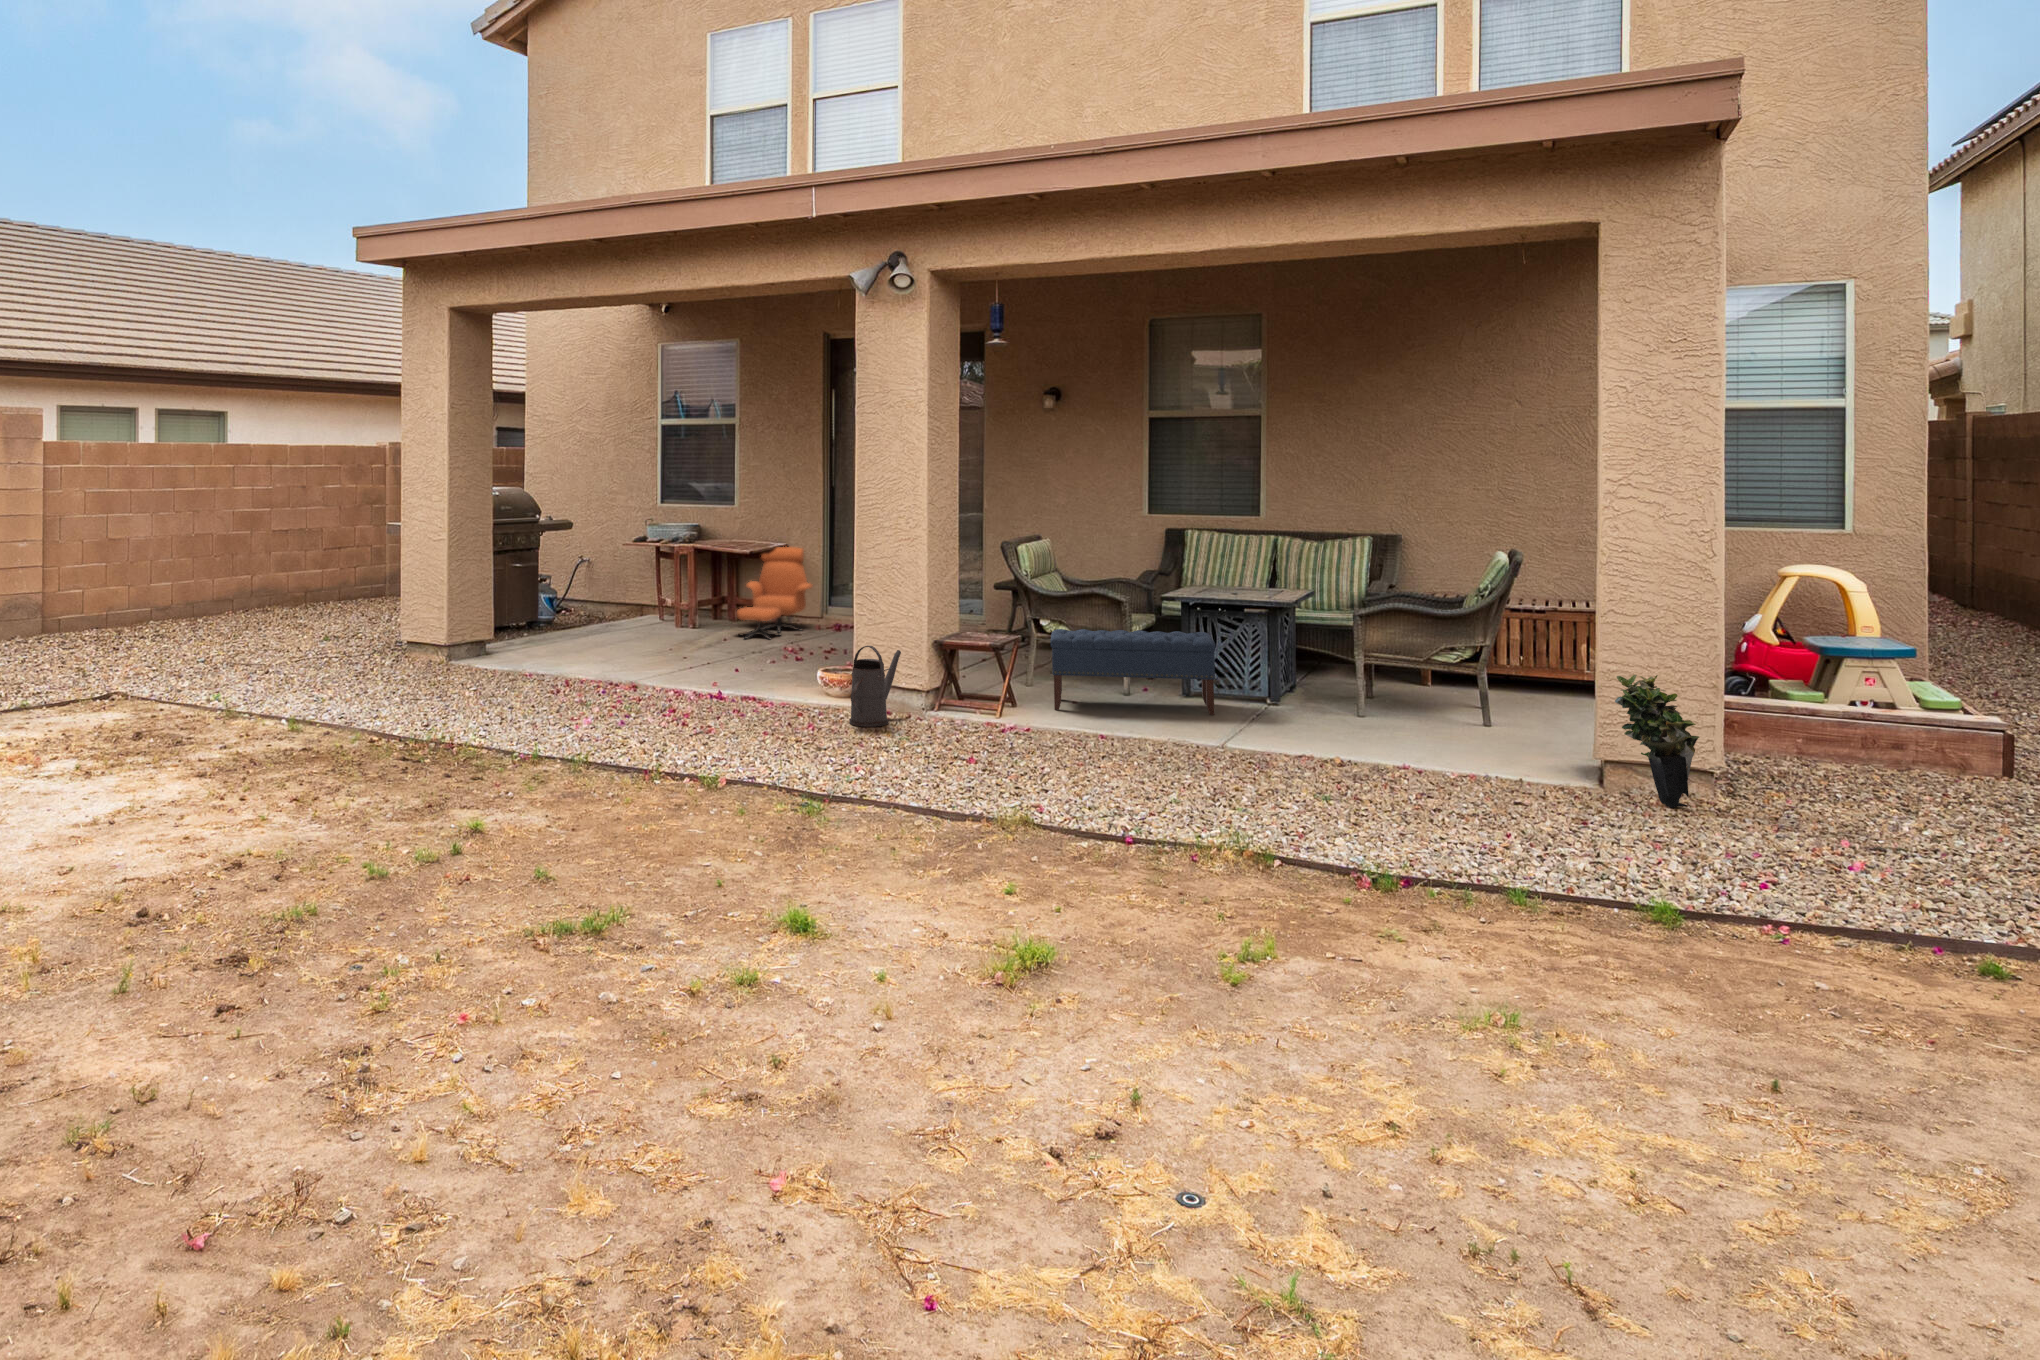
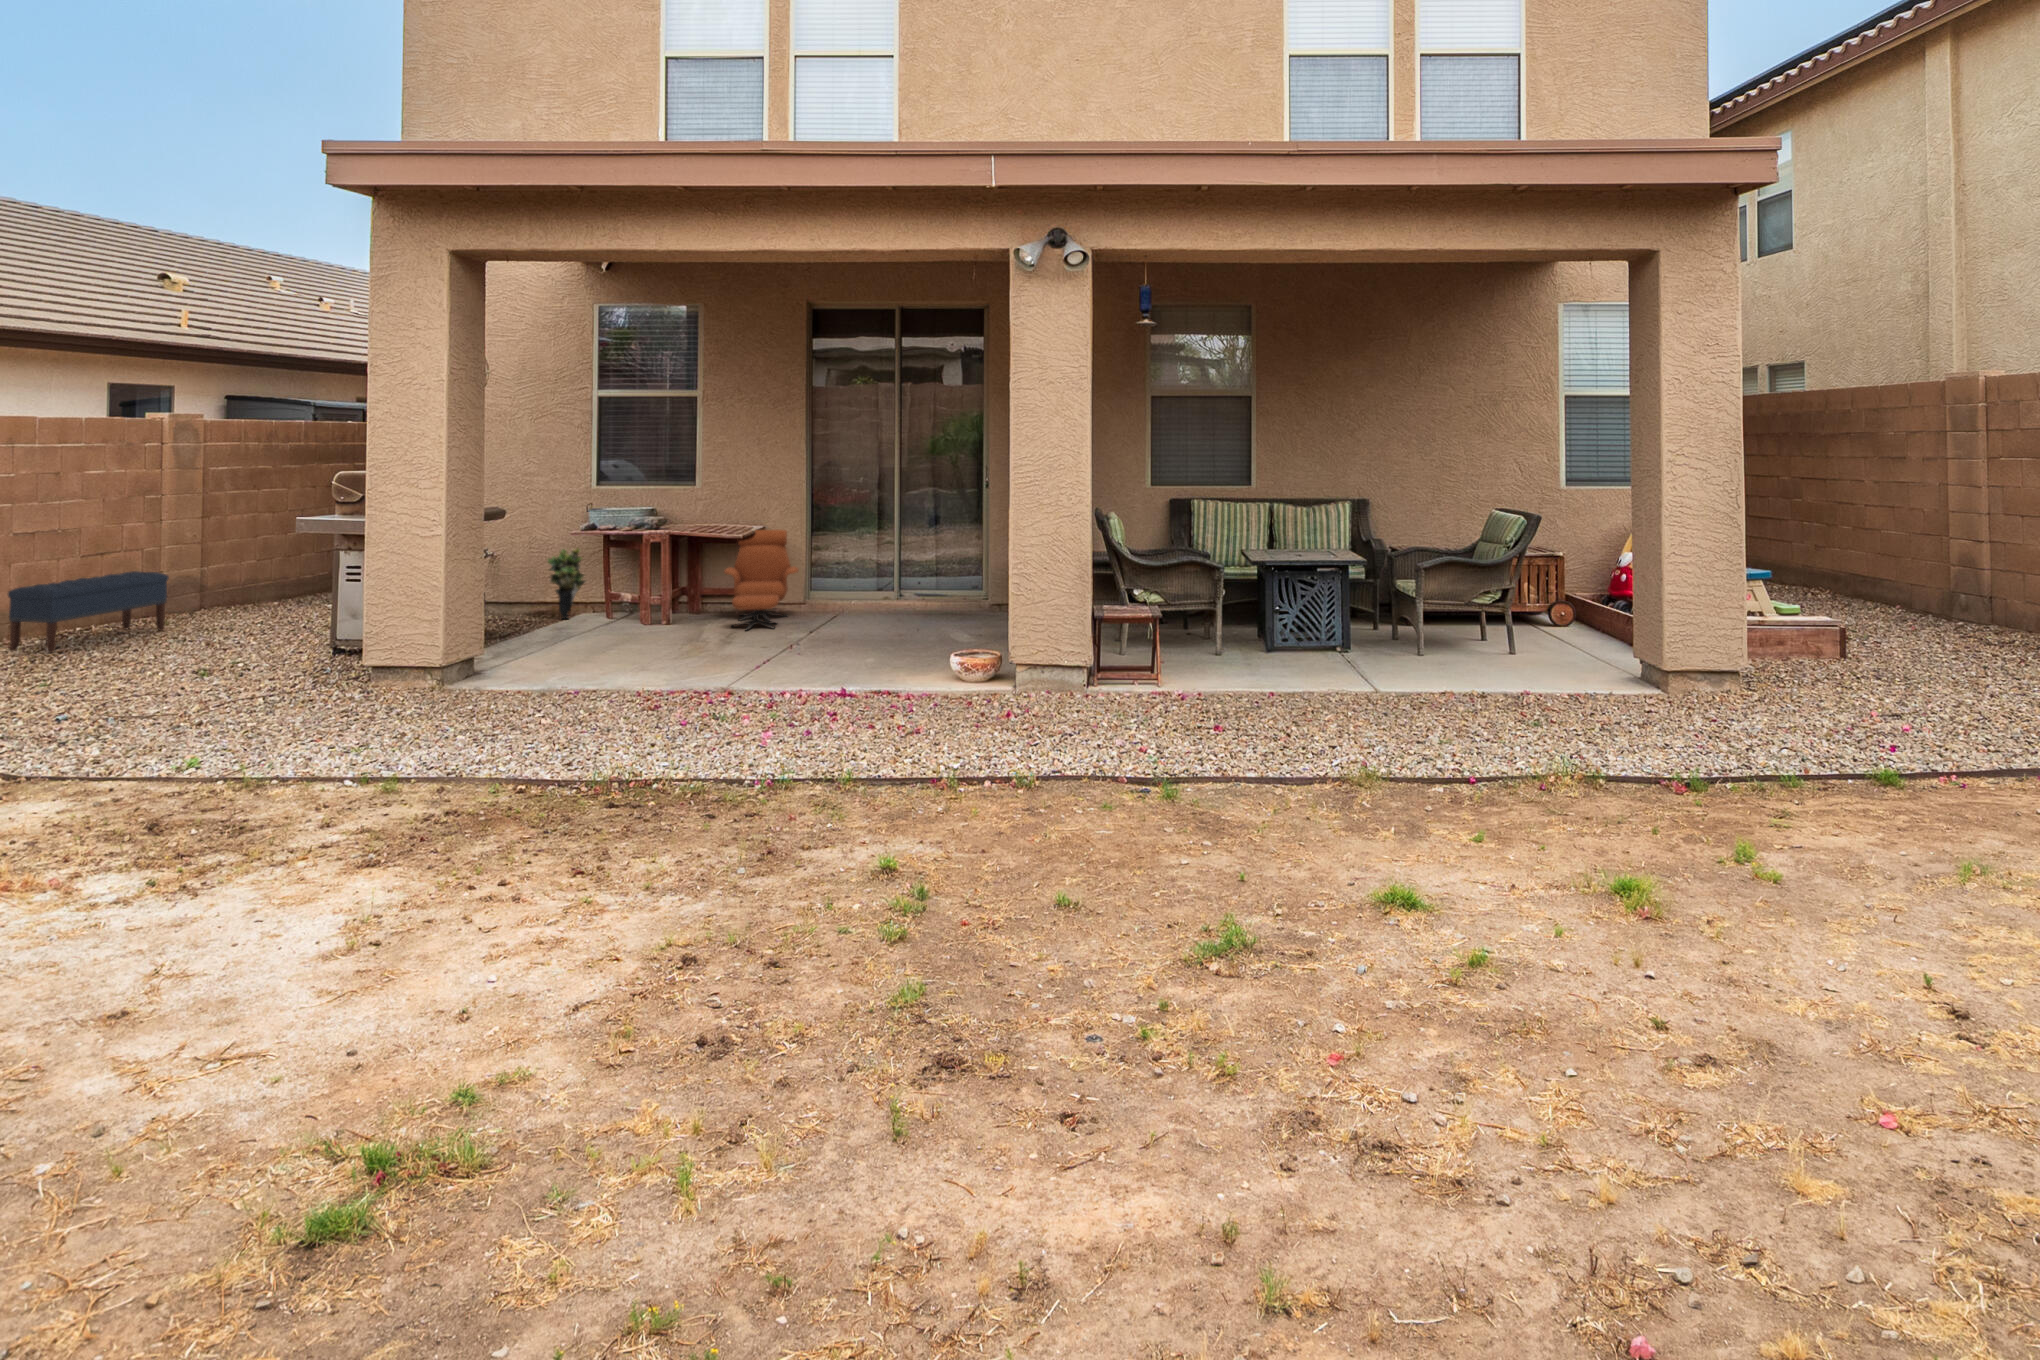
bench: present [1050,629,1216,715] -> present [8,571,169,653]
watering can: present [849,646,901,727] -> none [1029,626,1069,709]
potted plant: present [1615,675,1699,808] -> present [548,548,585,619]

